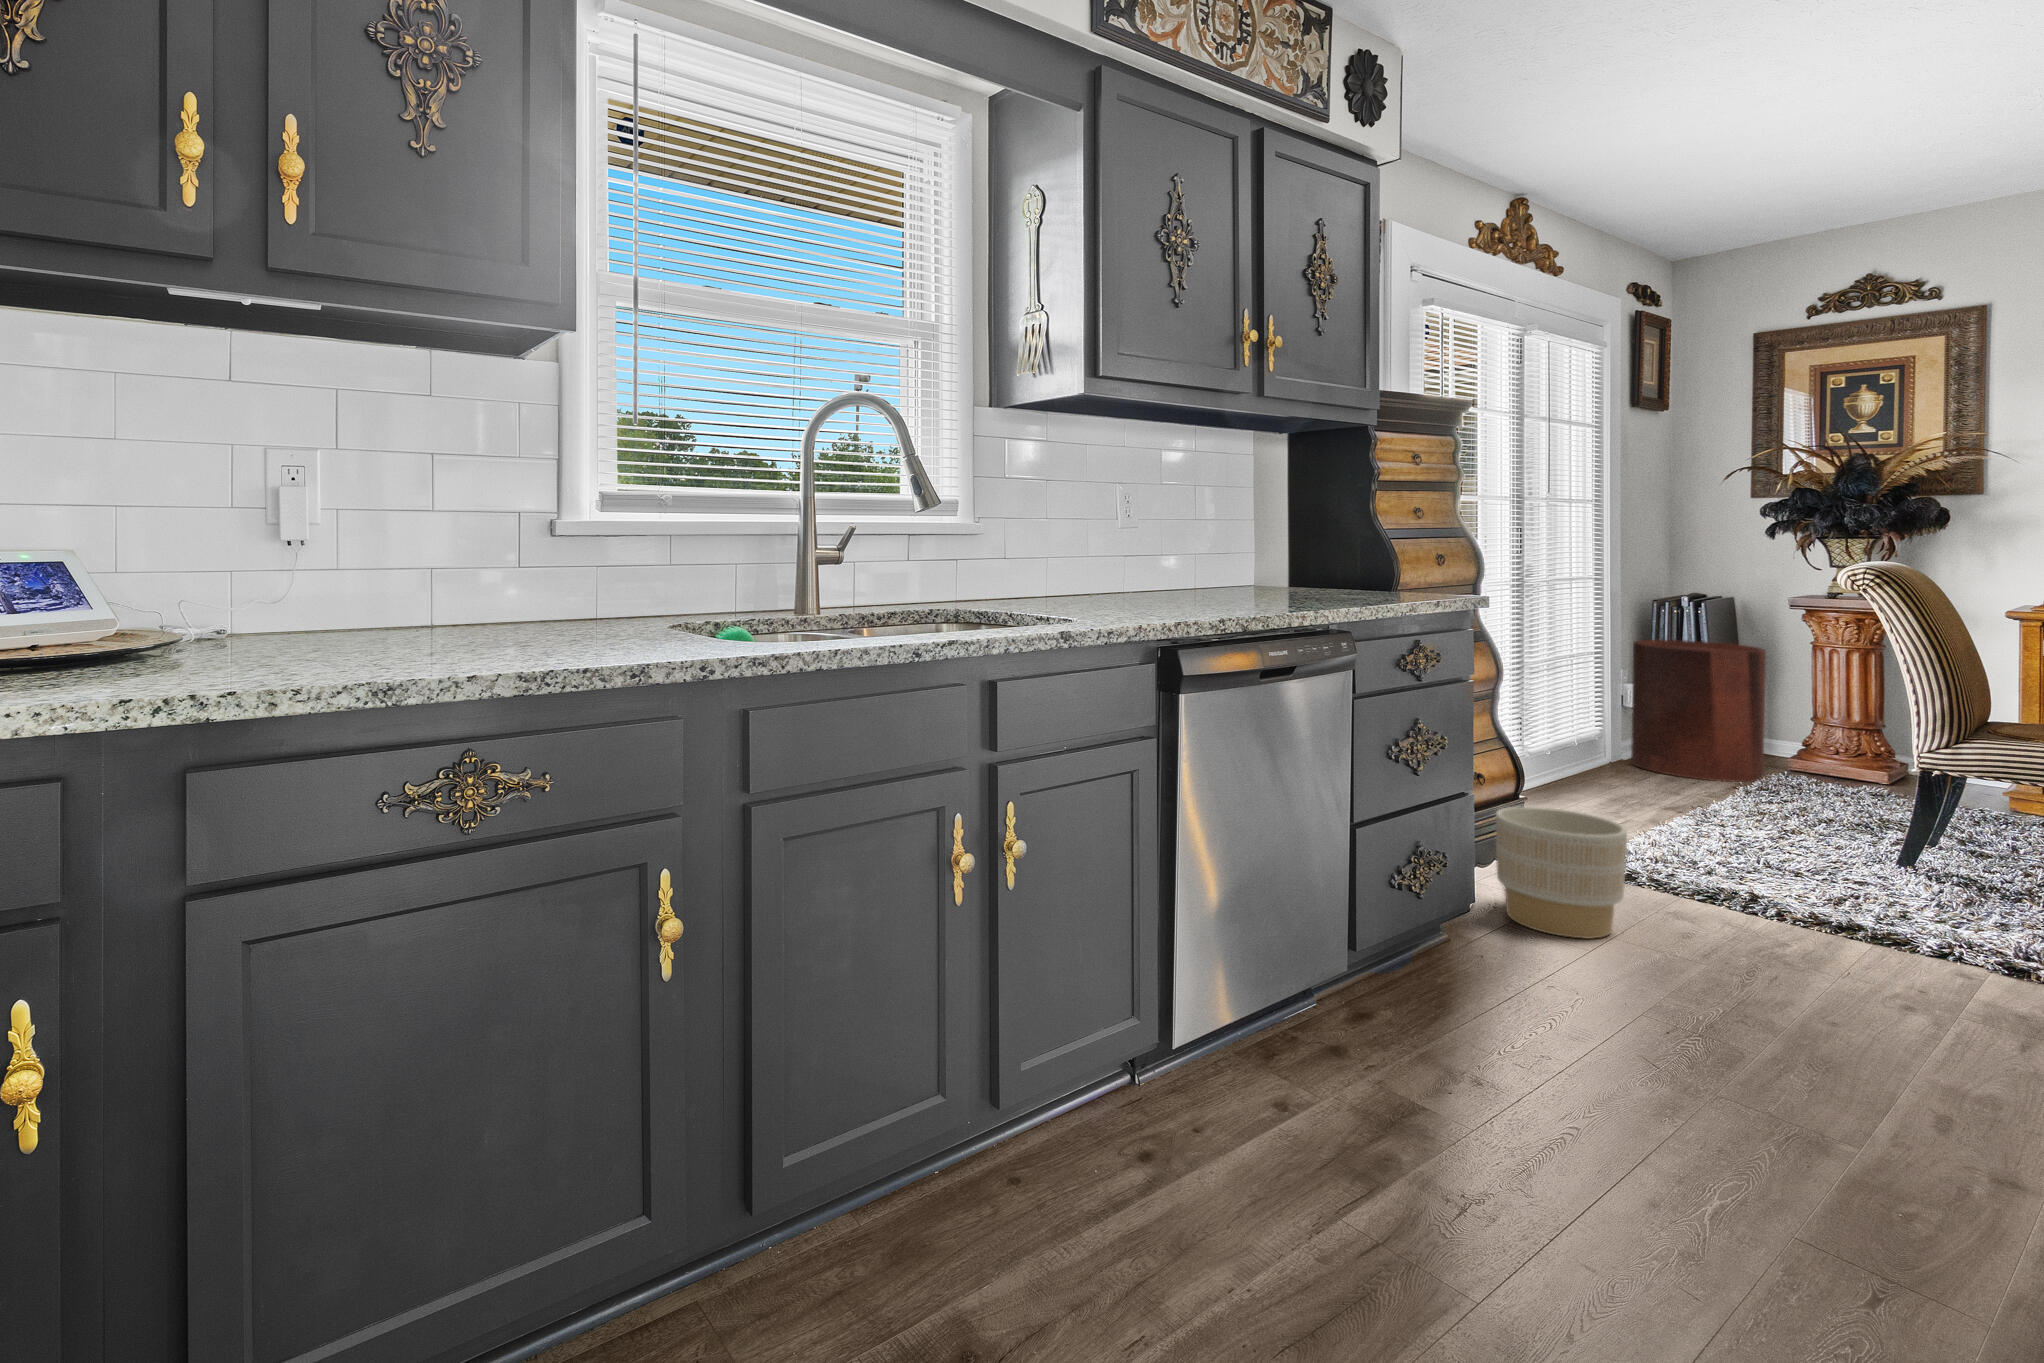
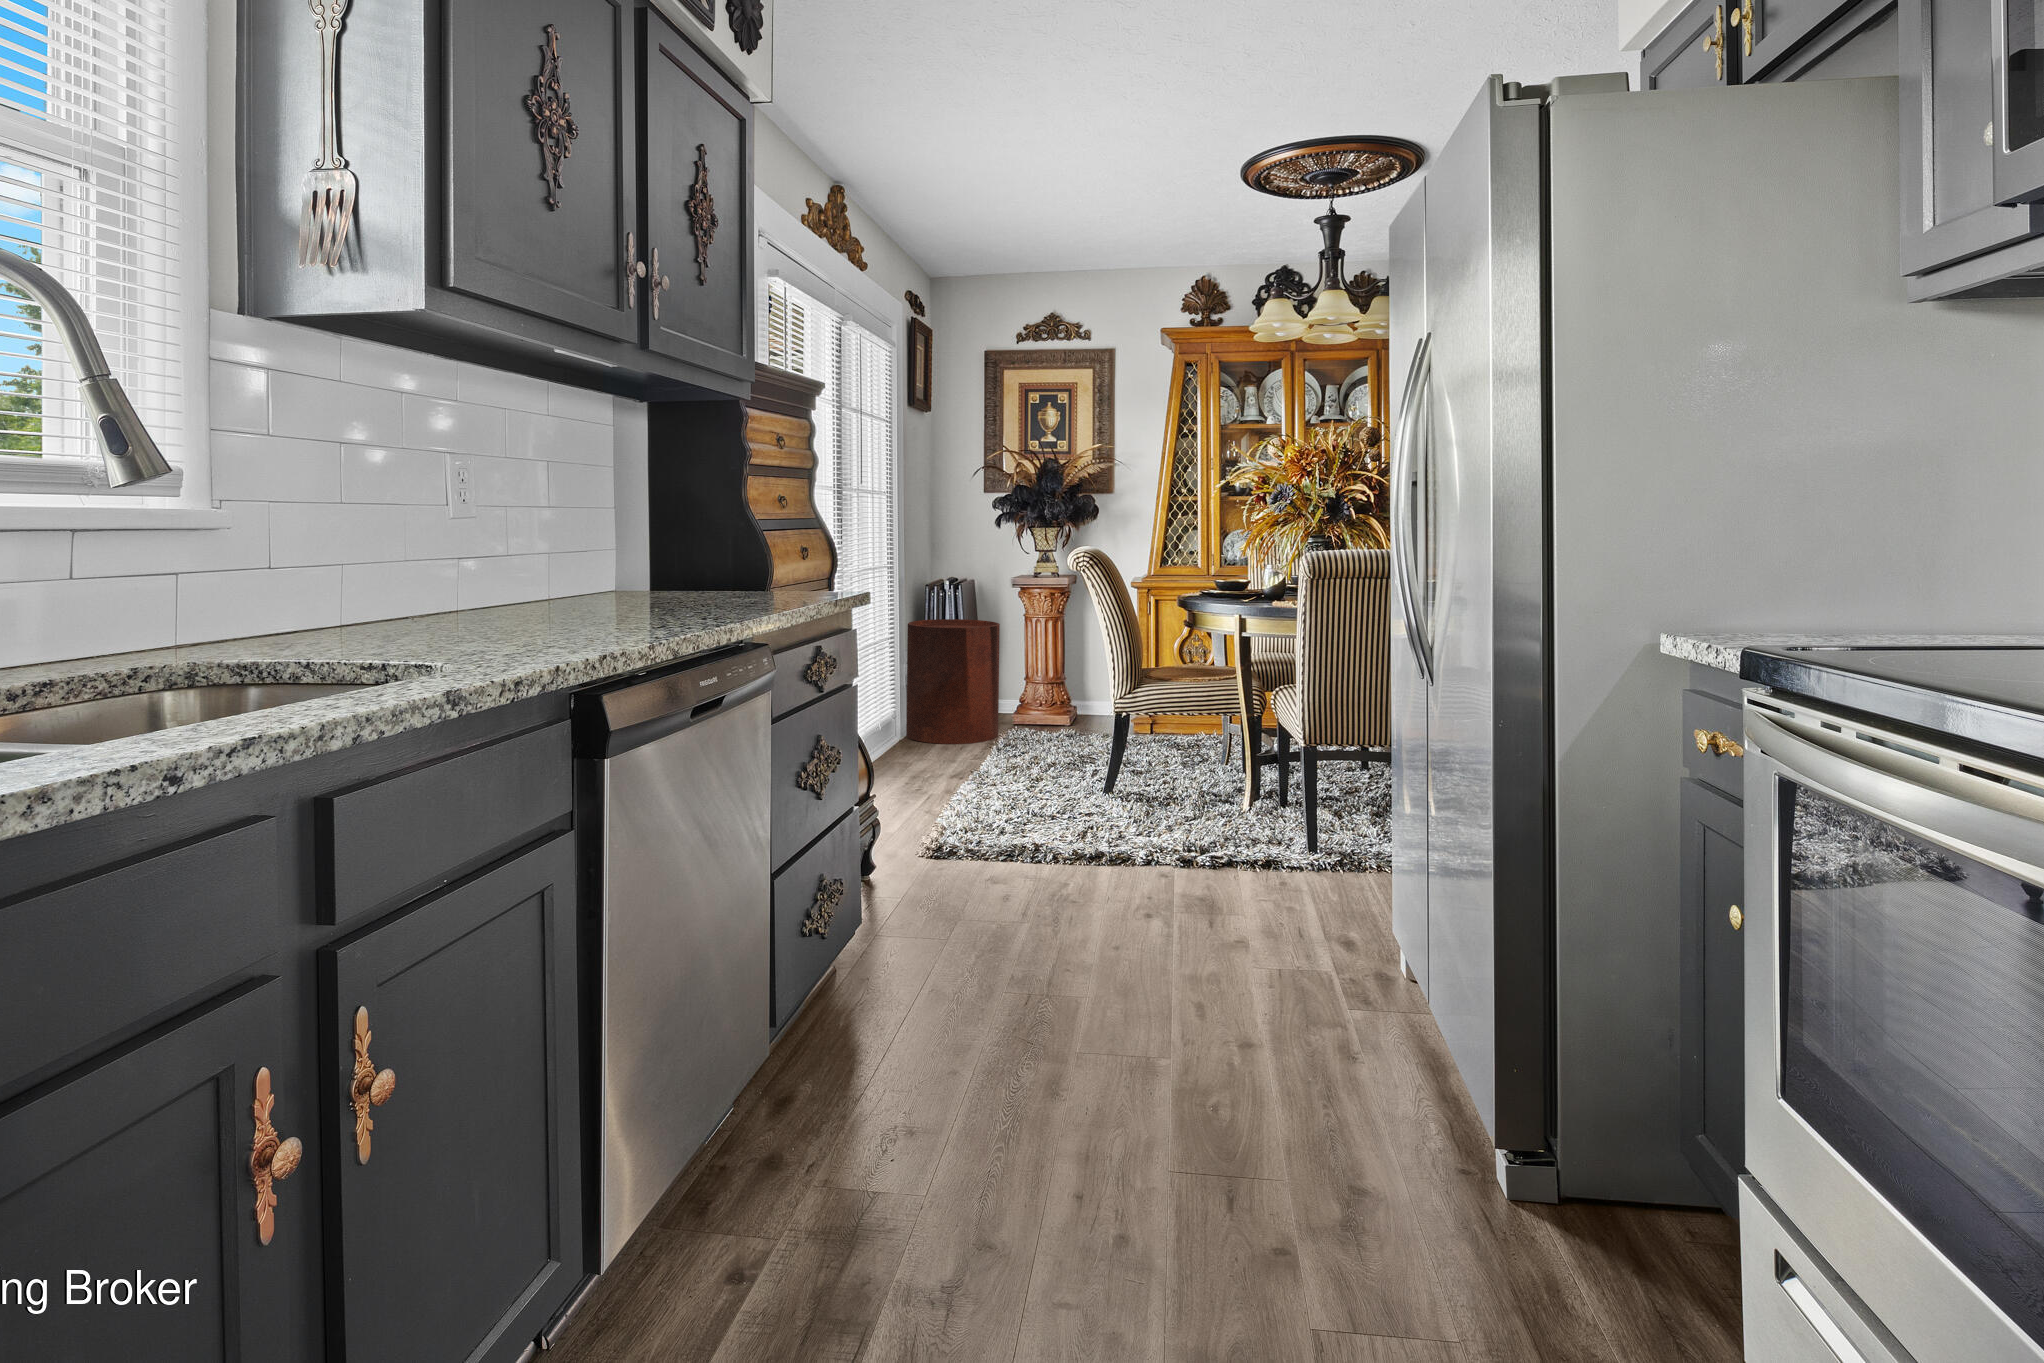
planter: present [1496,807,1627,939] -> none [861,804,972,936]

